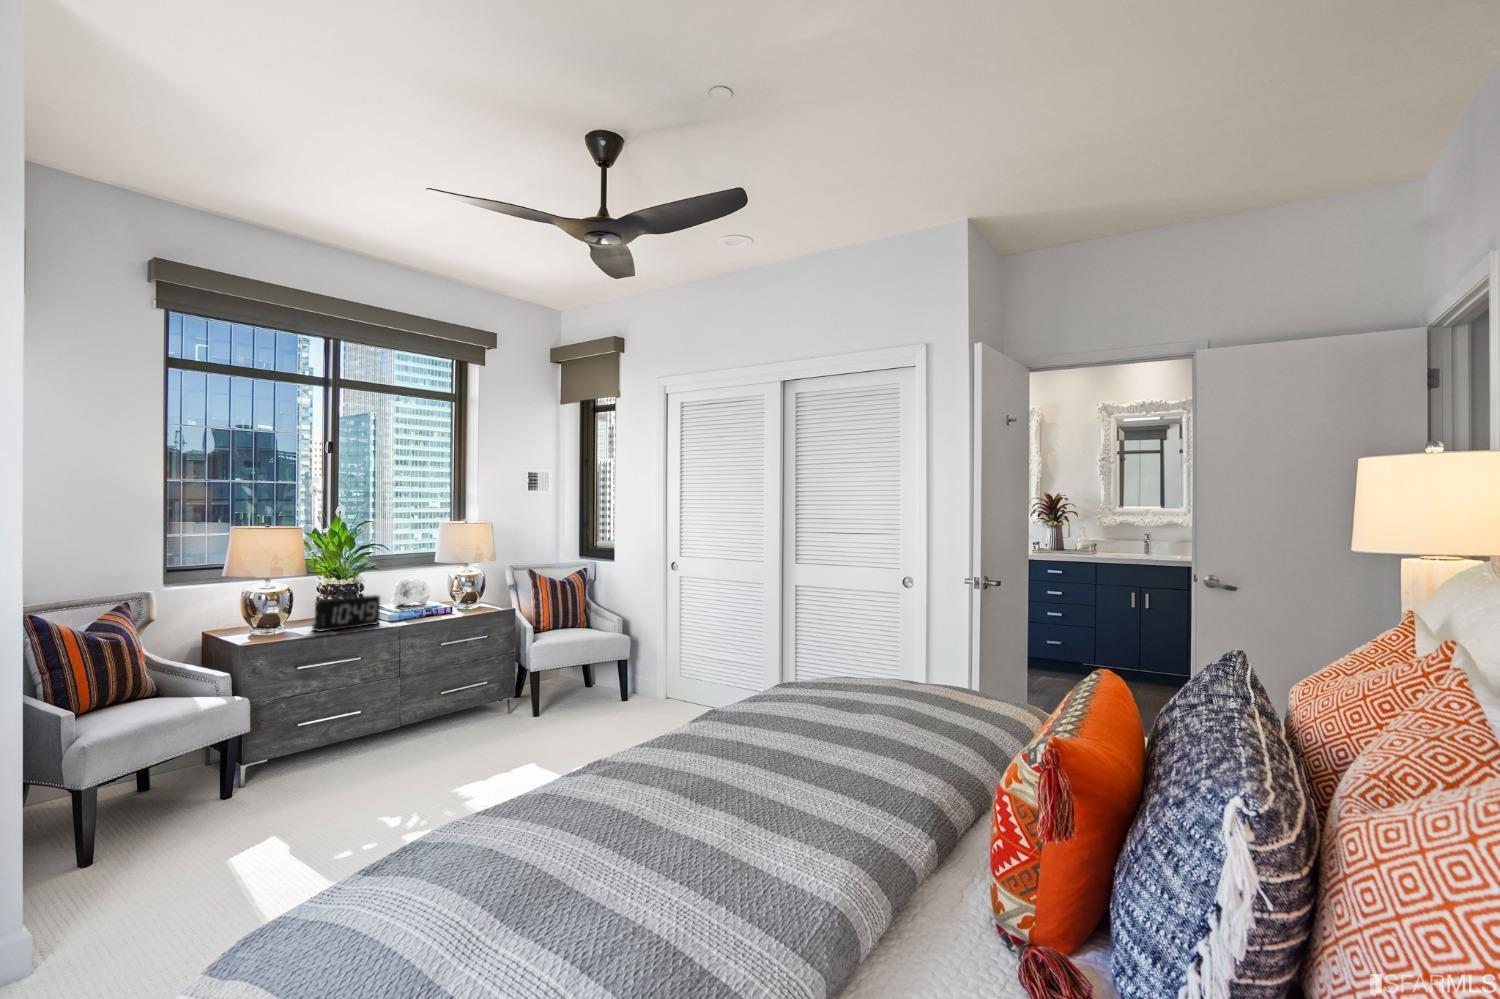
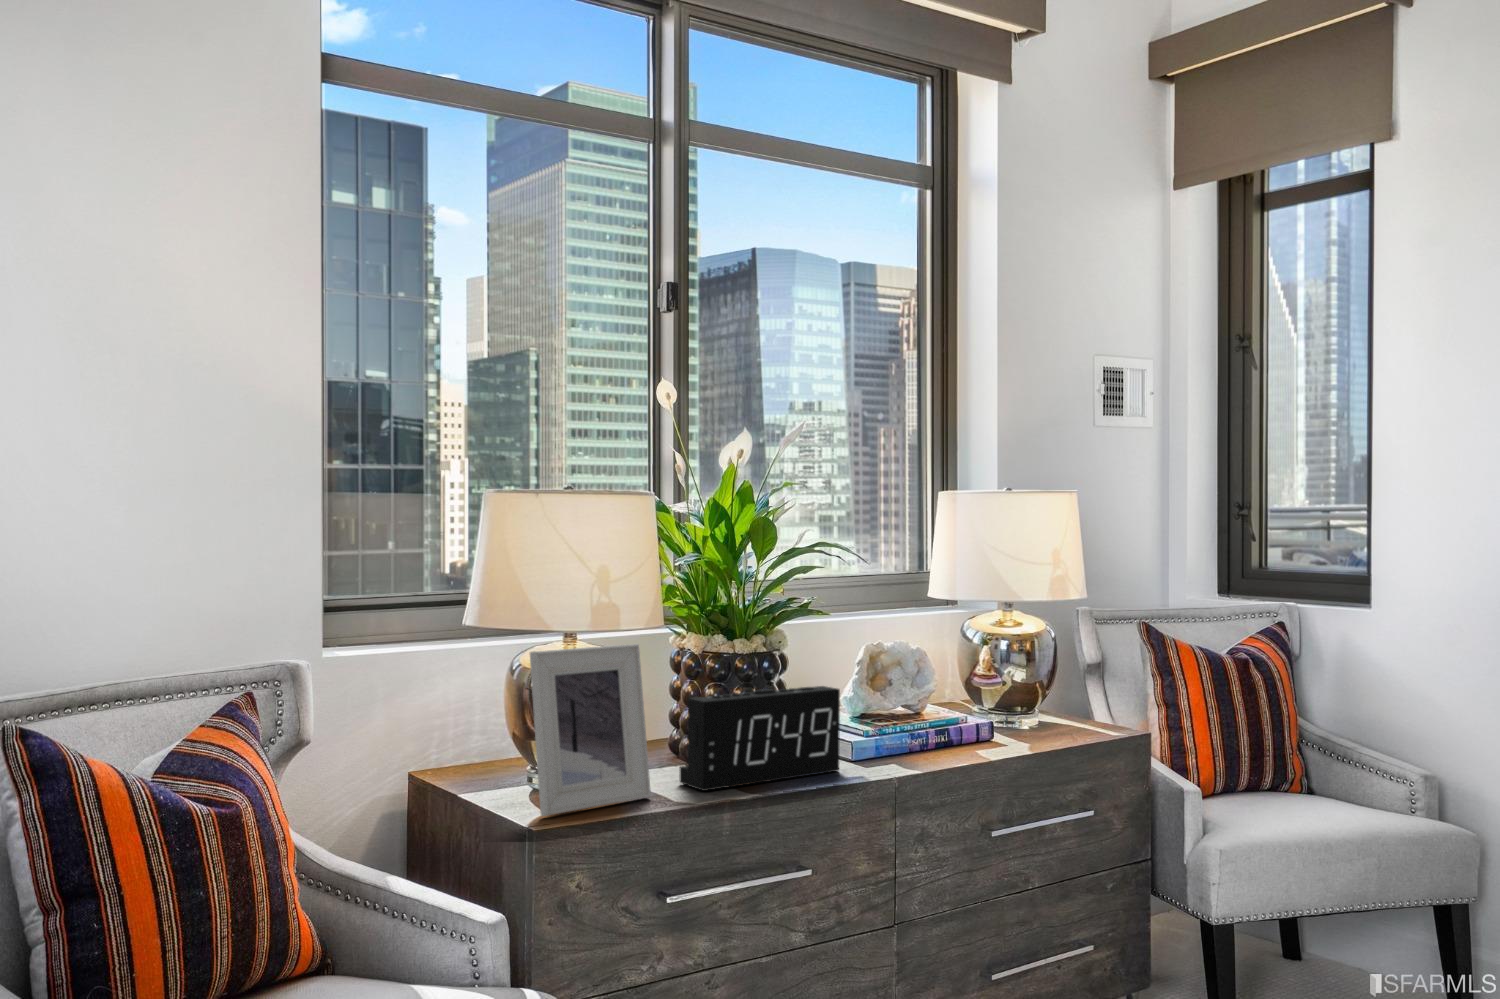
picture frame: none [246,583,297,641] -> present [530,644,651,816]

